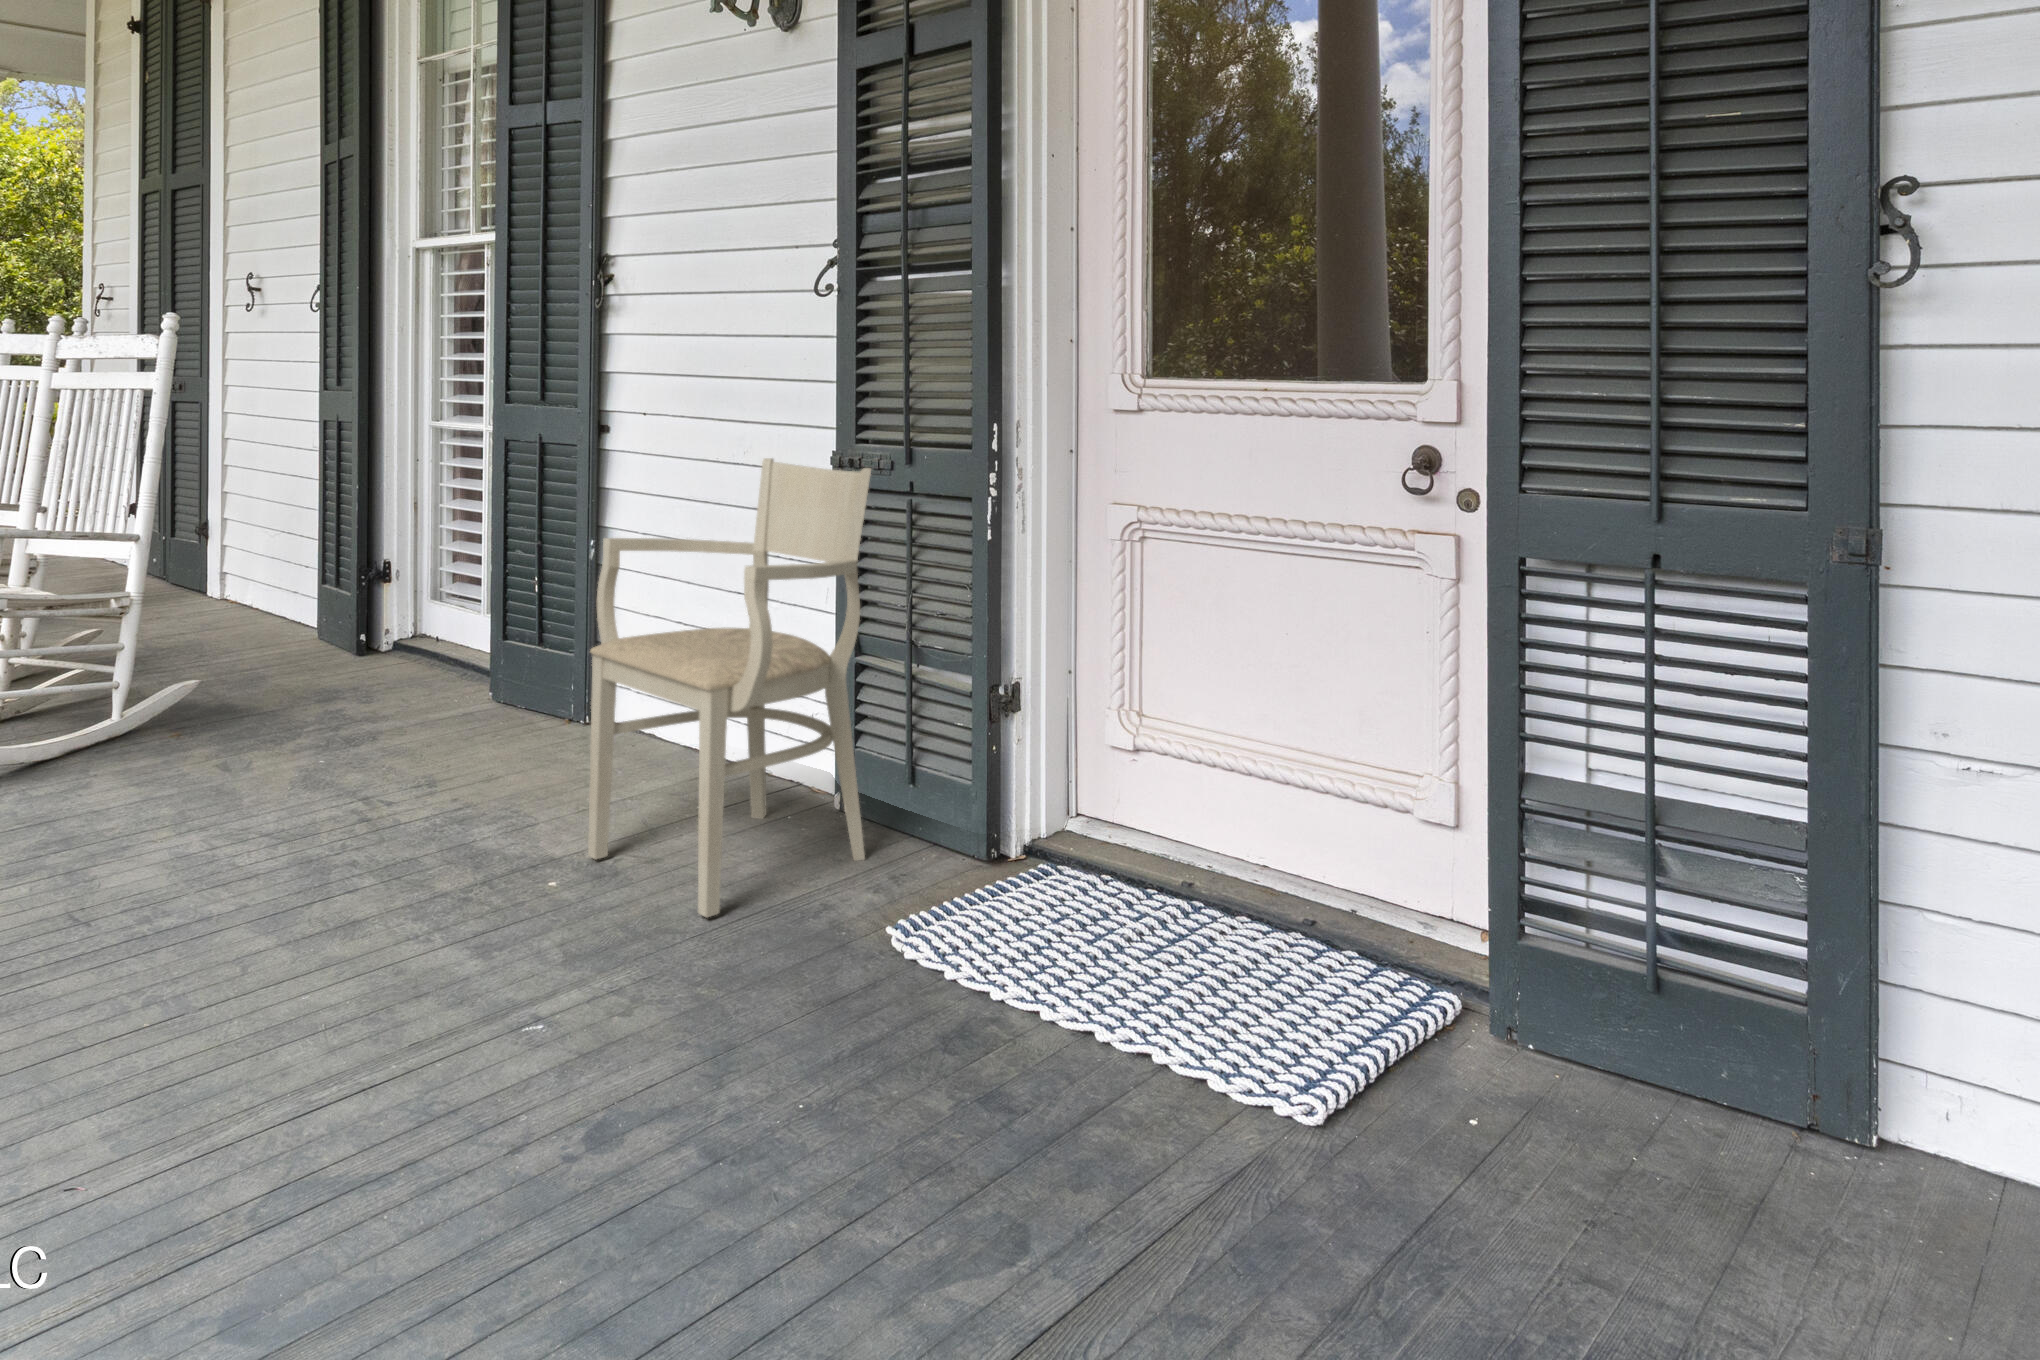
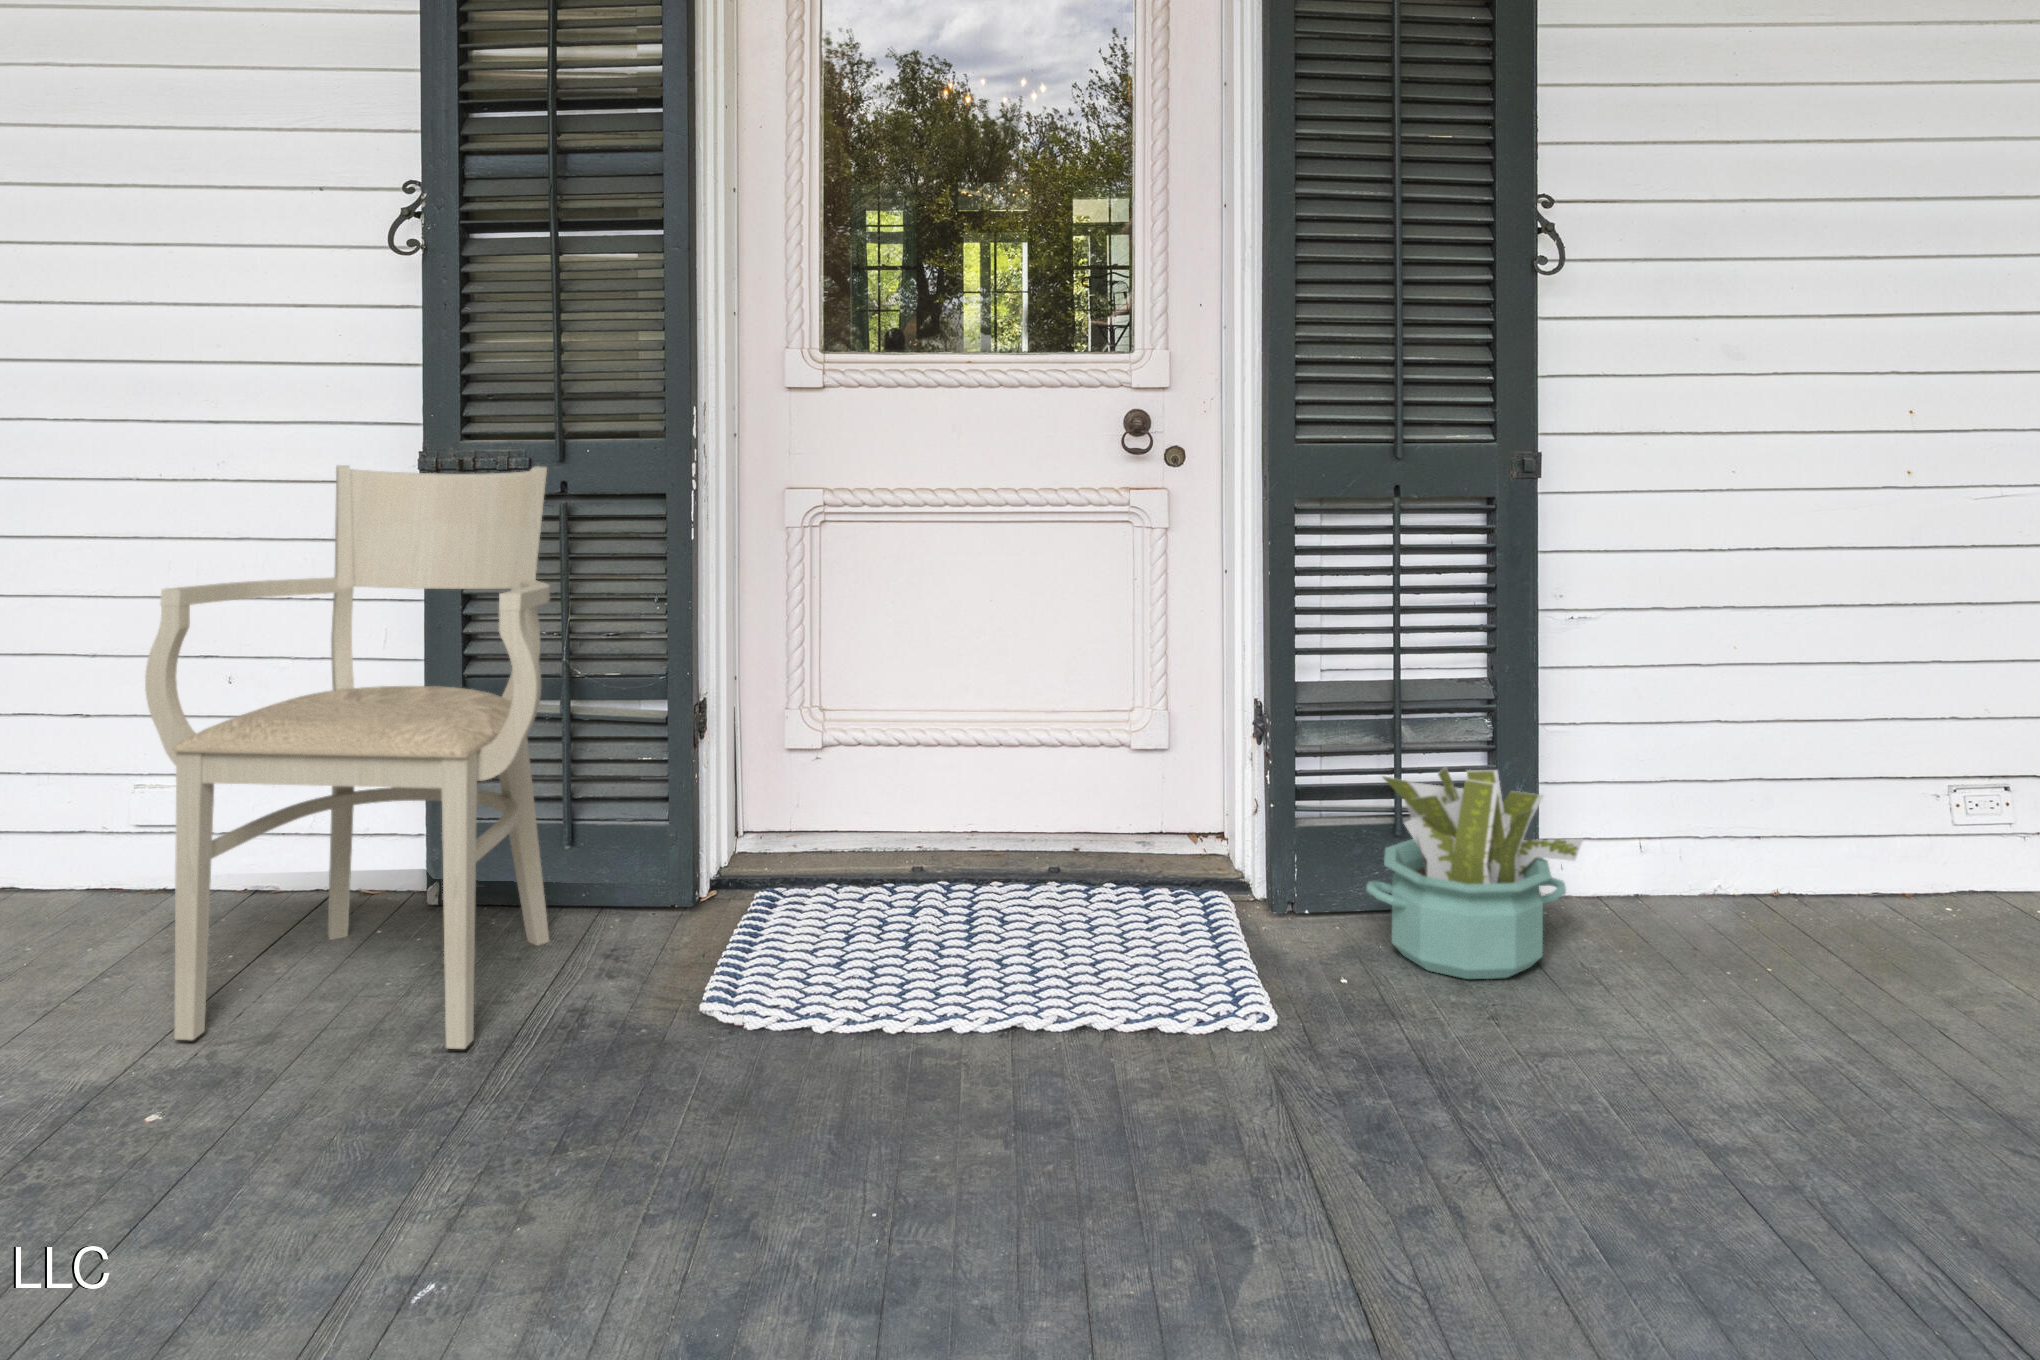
decorative plant: none [1521,906,1834,1210] -> present [1366,767,1583,979]

